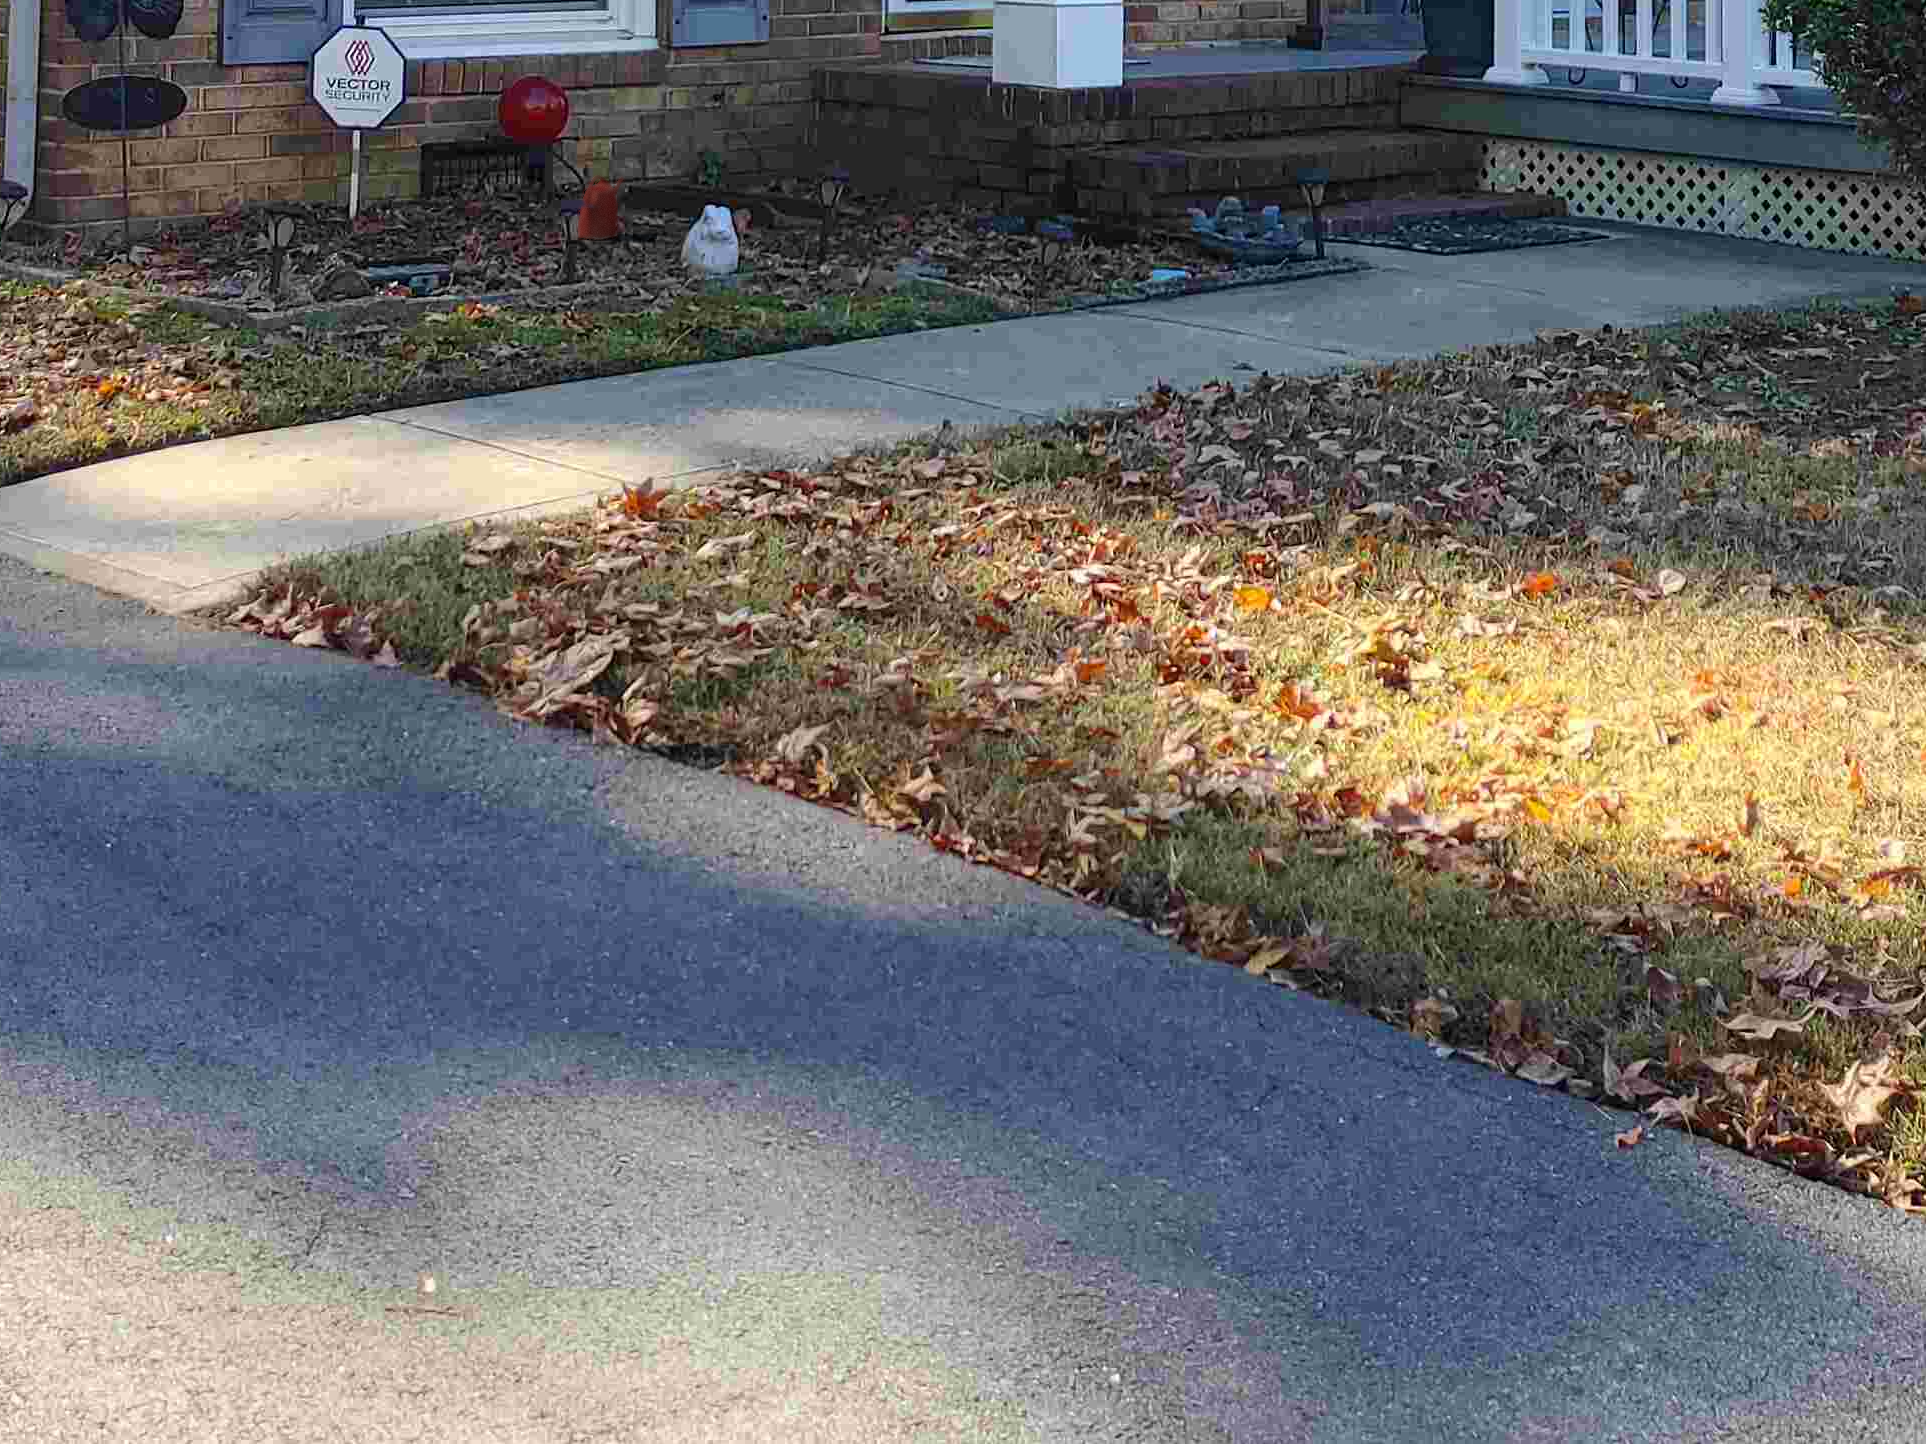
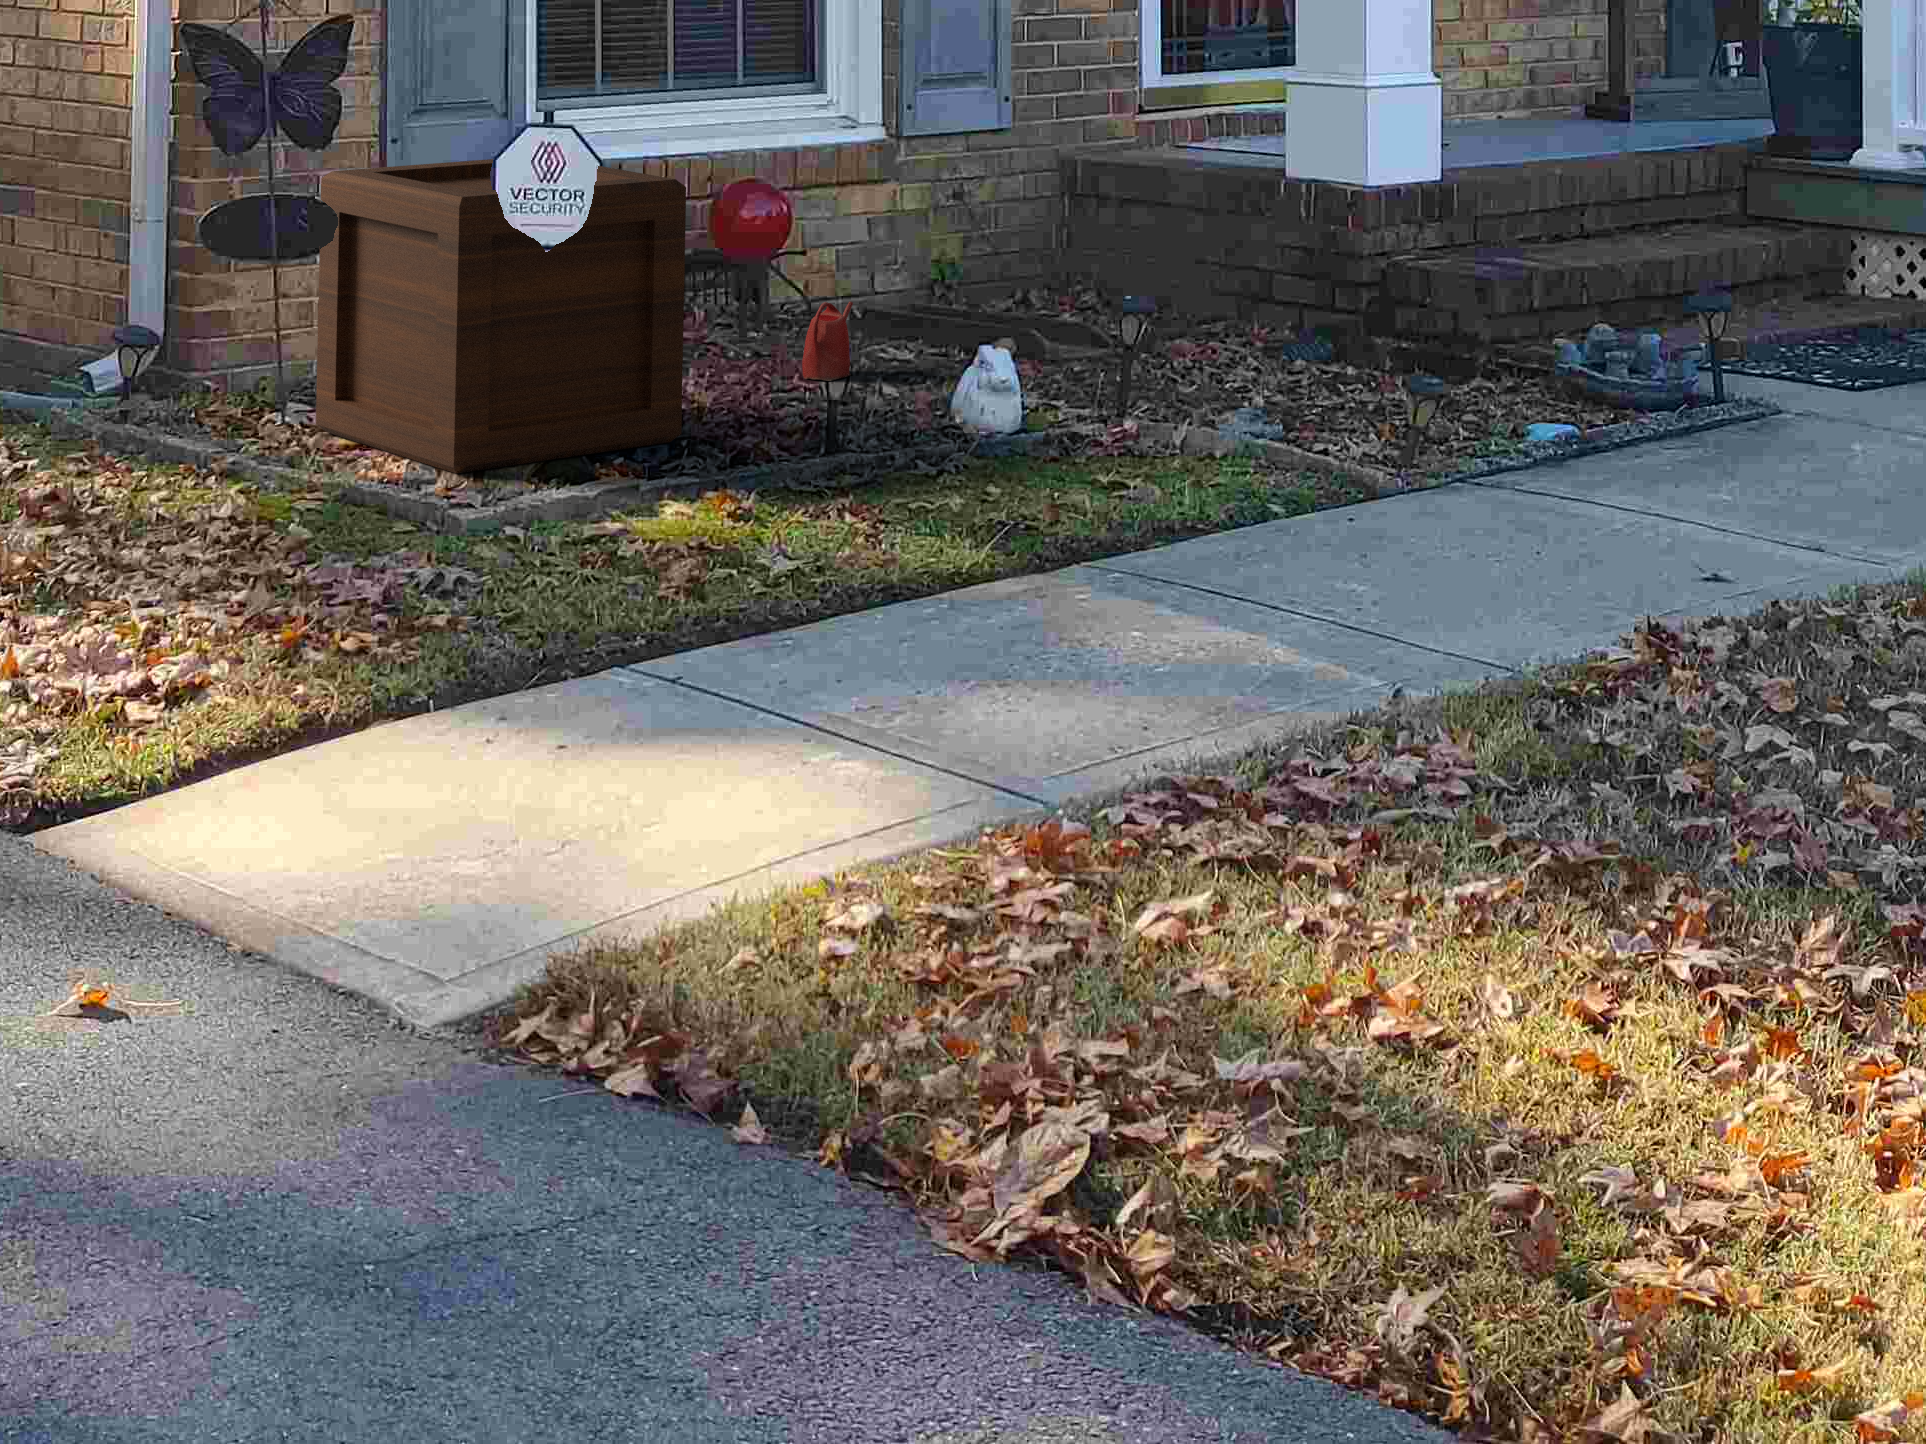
wooden crate: none [161,47,469,296] -> present [316,159,686,474]

